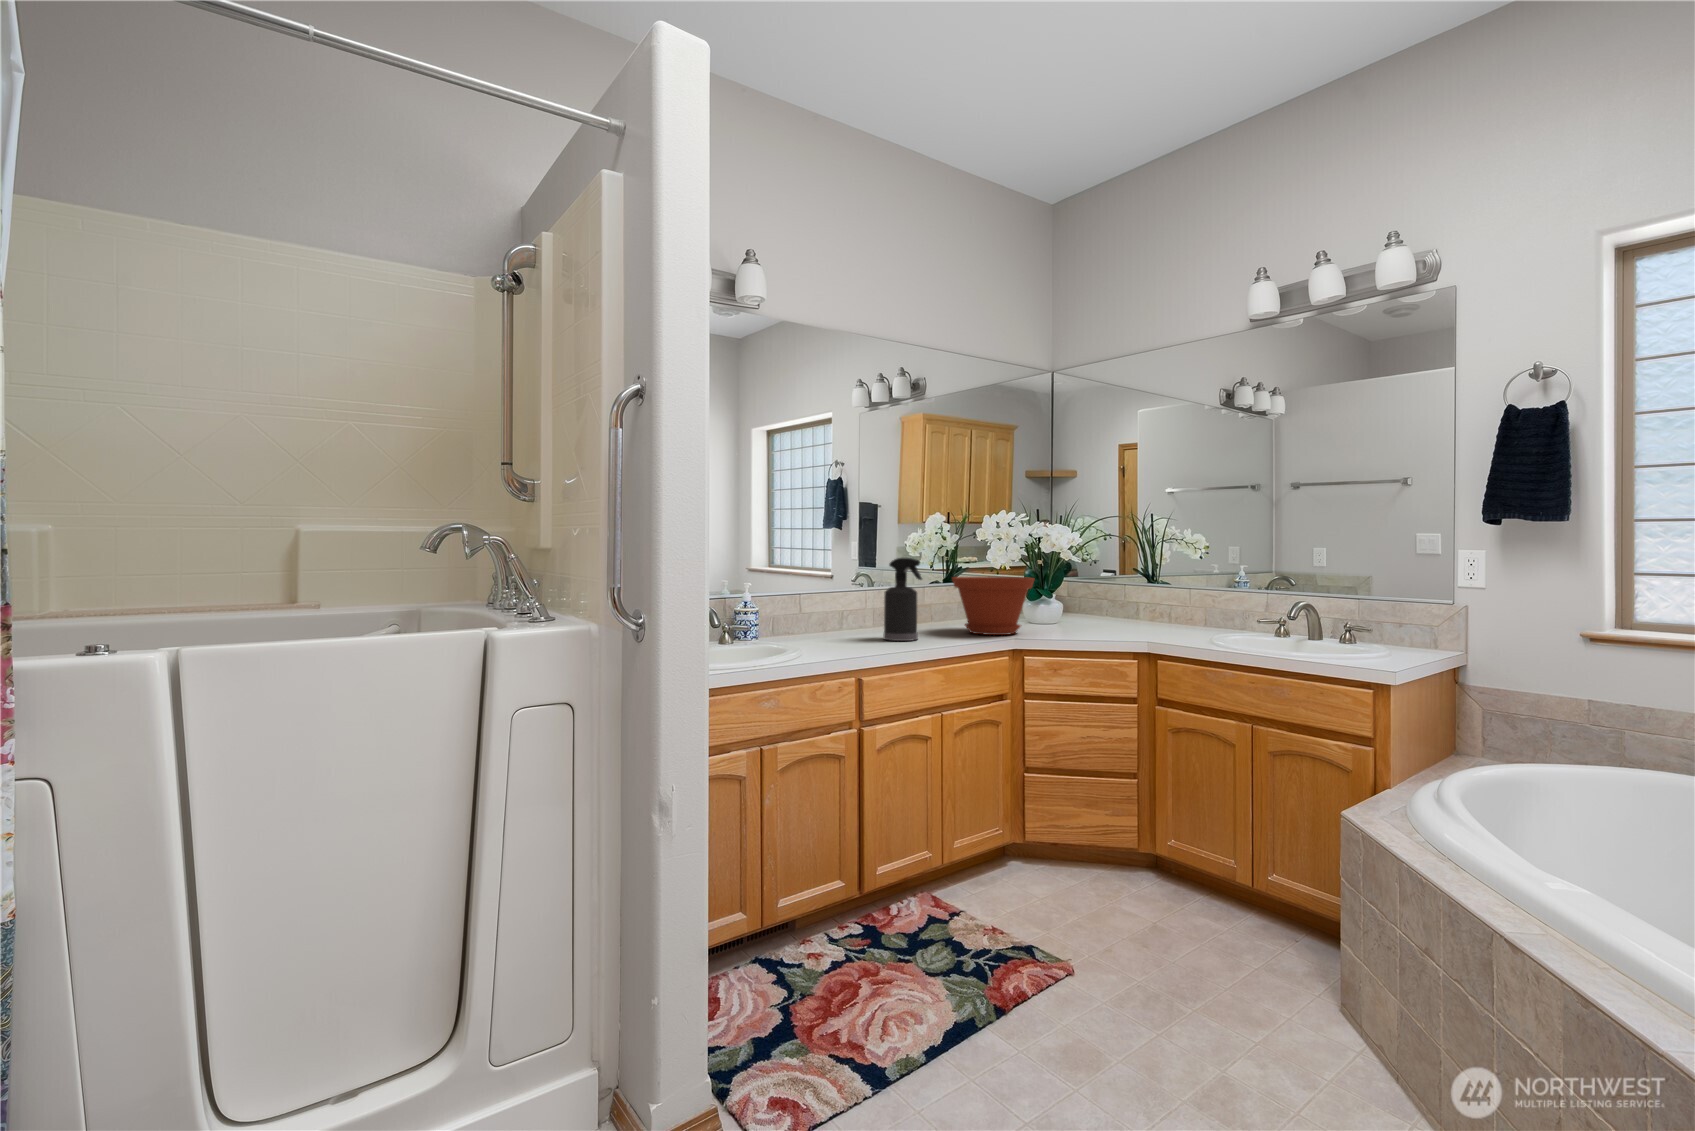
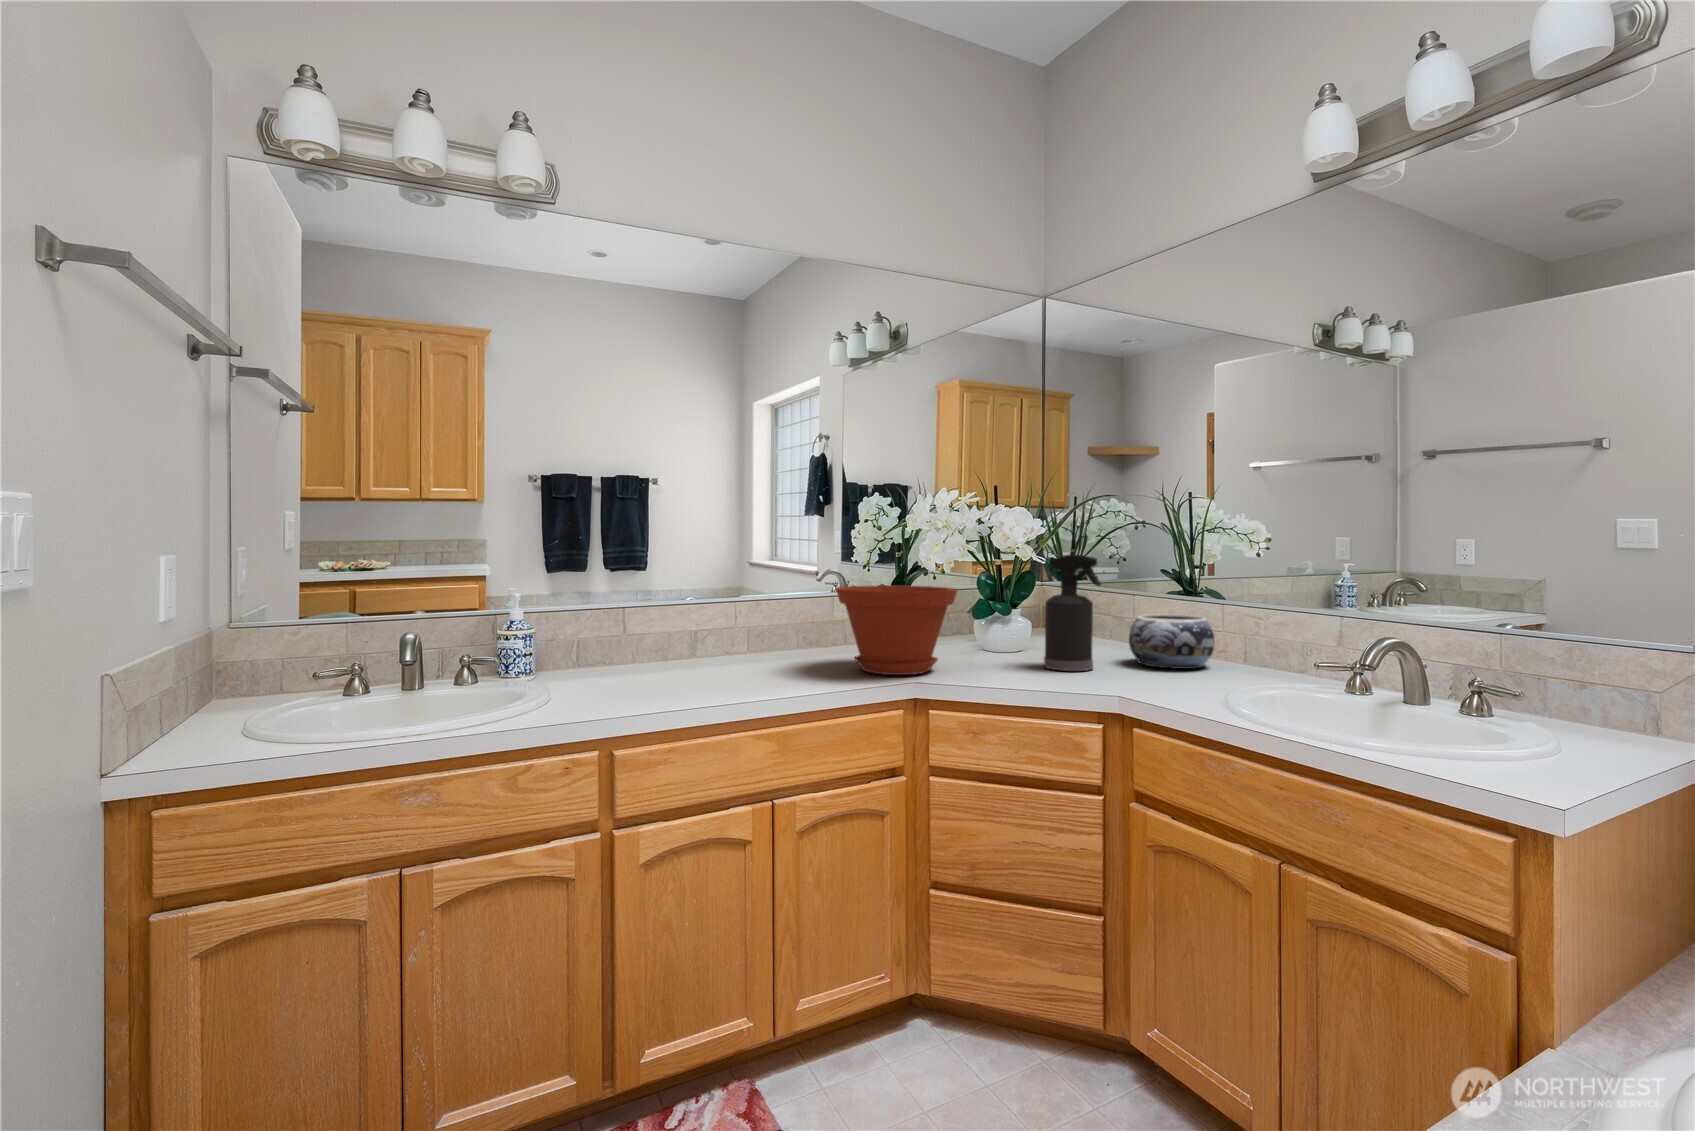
spray bottle: present [884,558,922,641] -> present [1044,554,1101,671]
decorative bowl: none [1135,595,1191,629] -> present [1129,614,1215,669]

